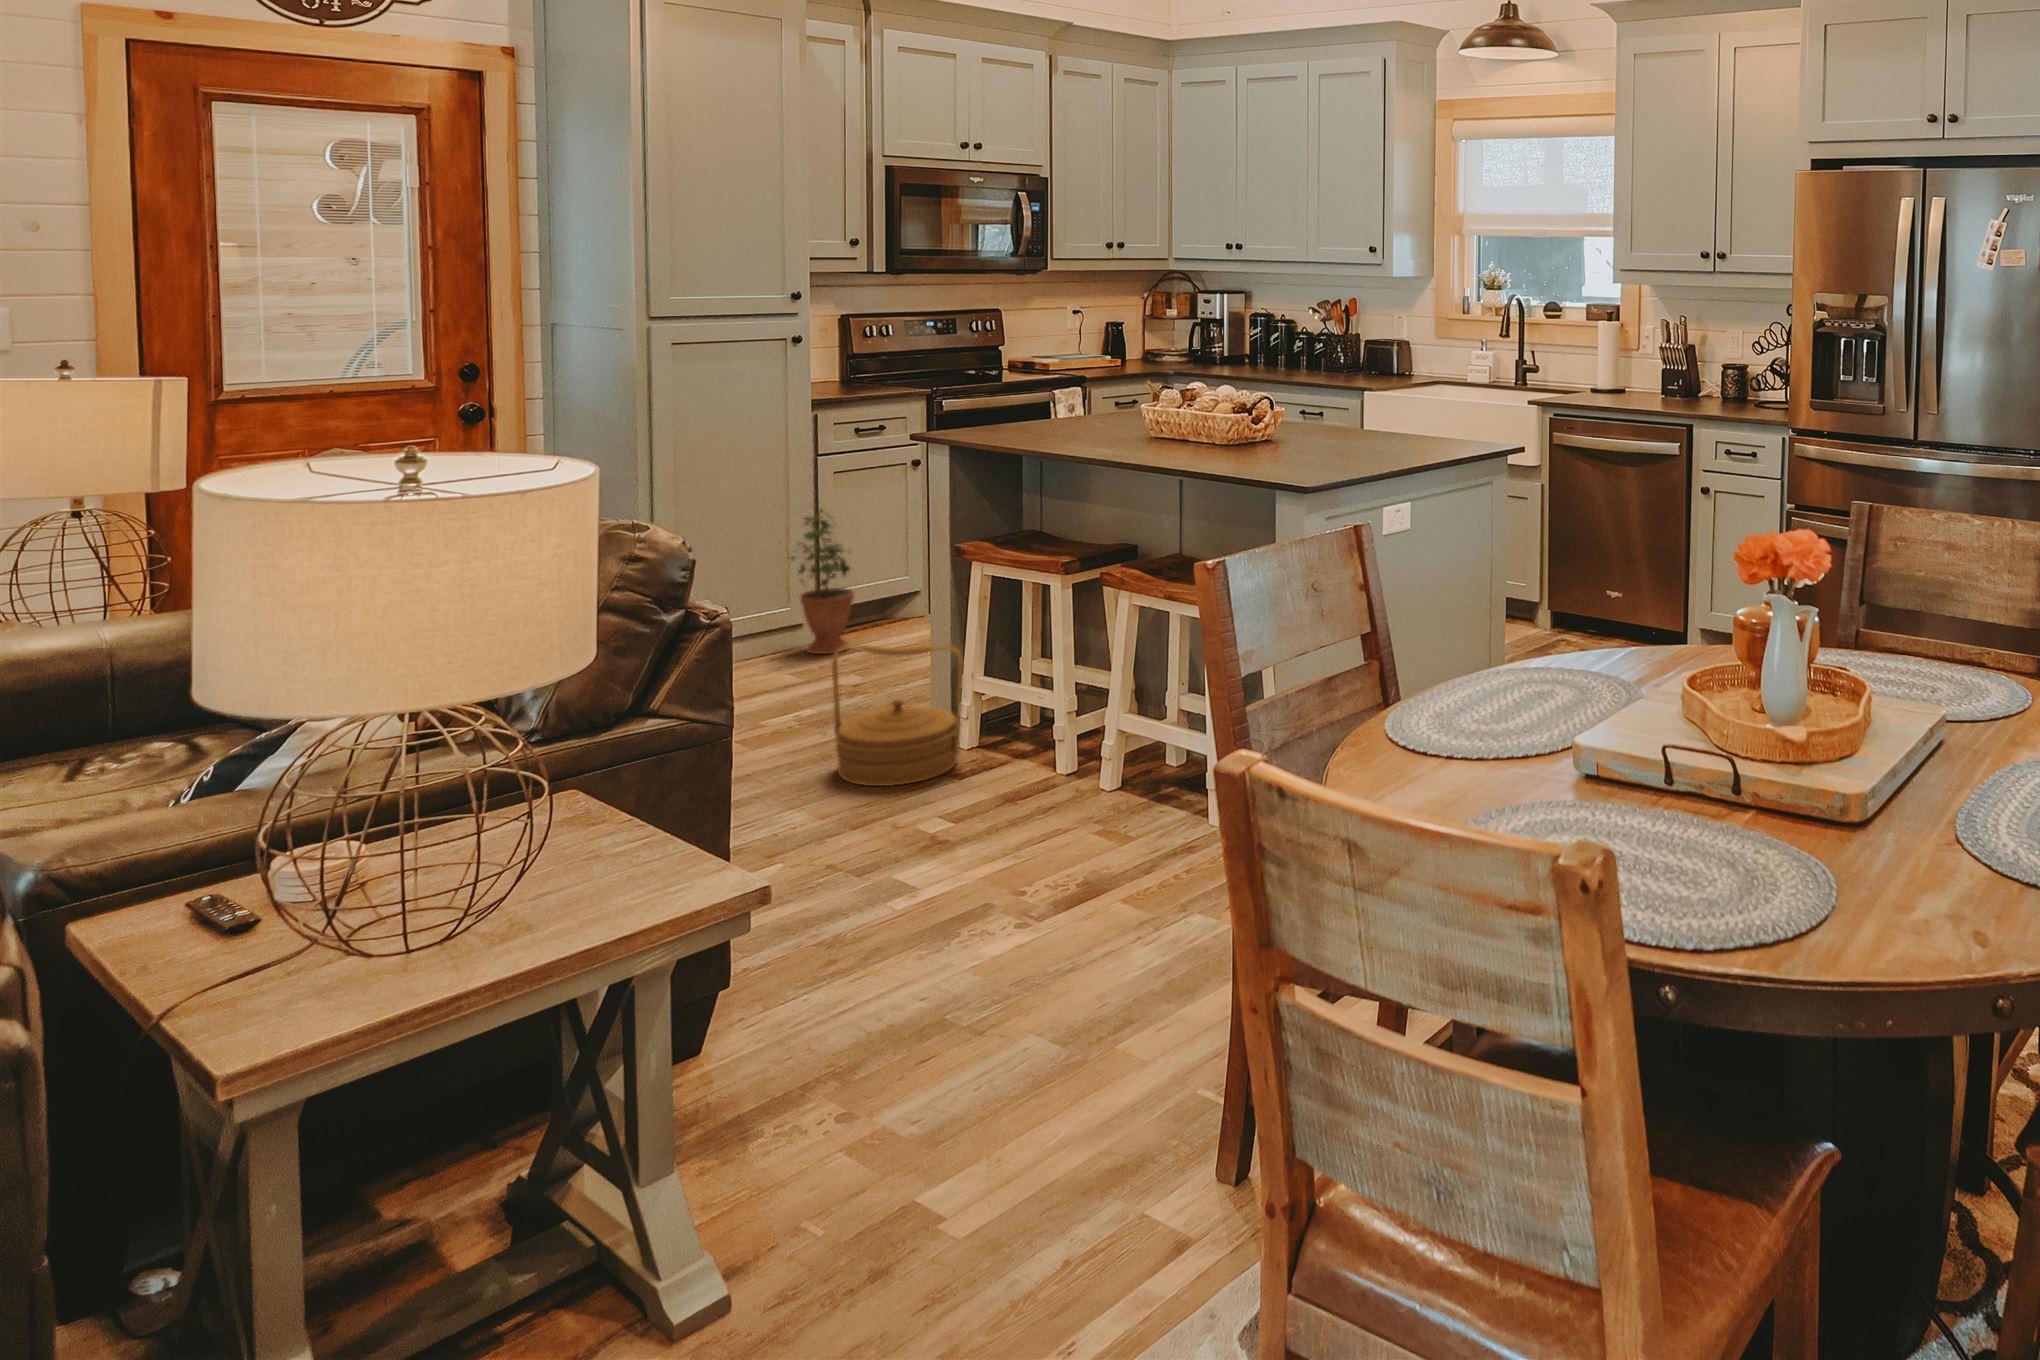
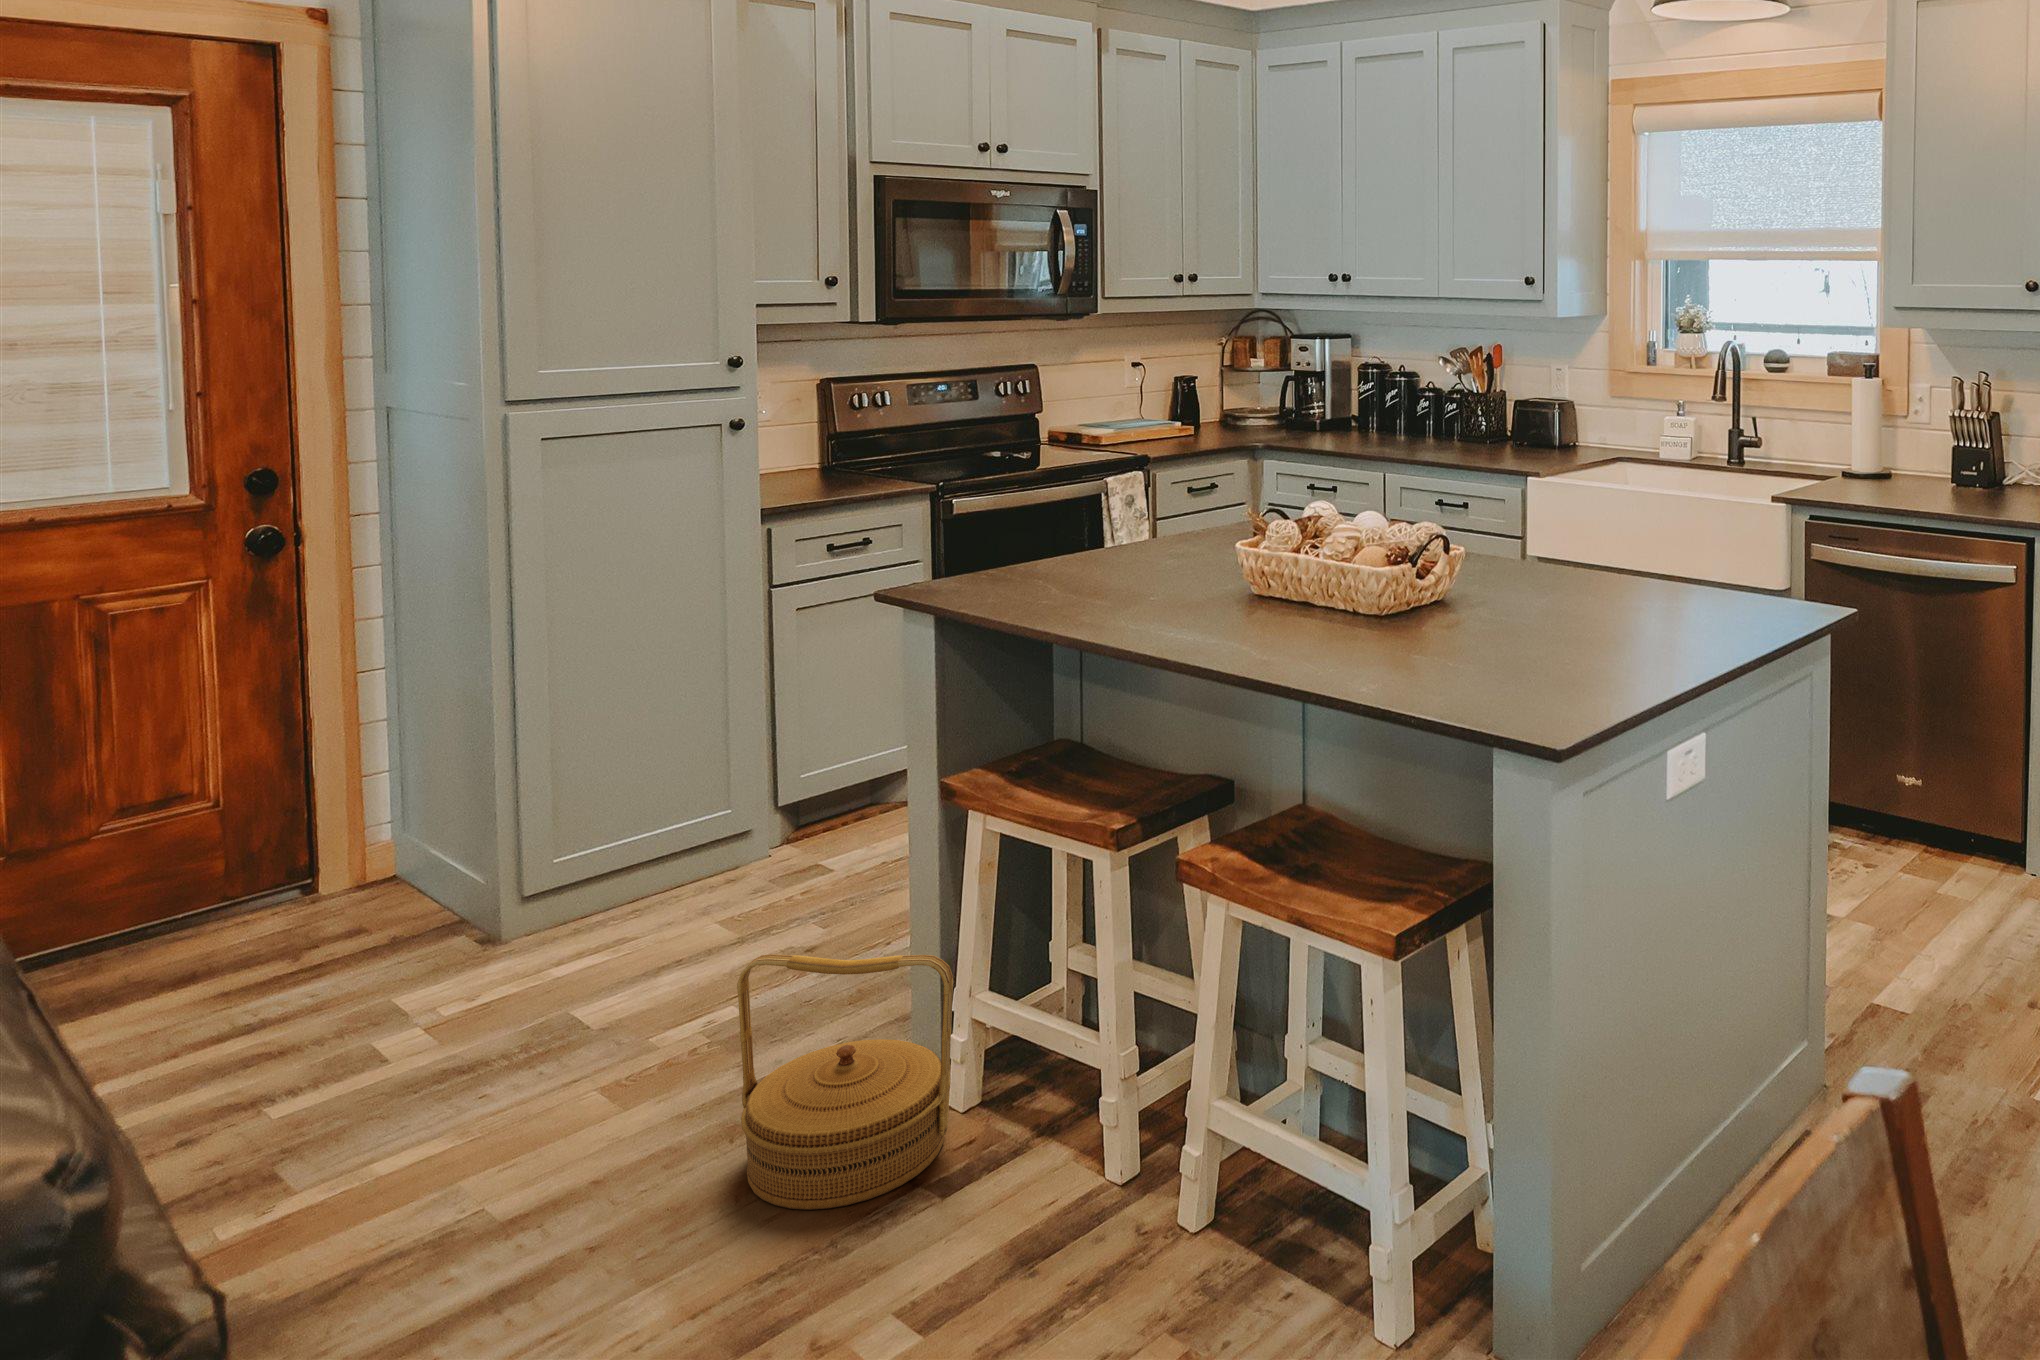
potted plant: present [791,507,854,654] -> none [727,664,822,881]

